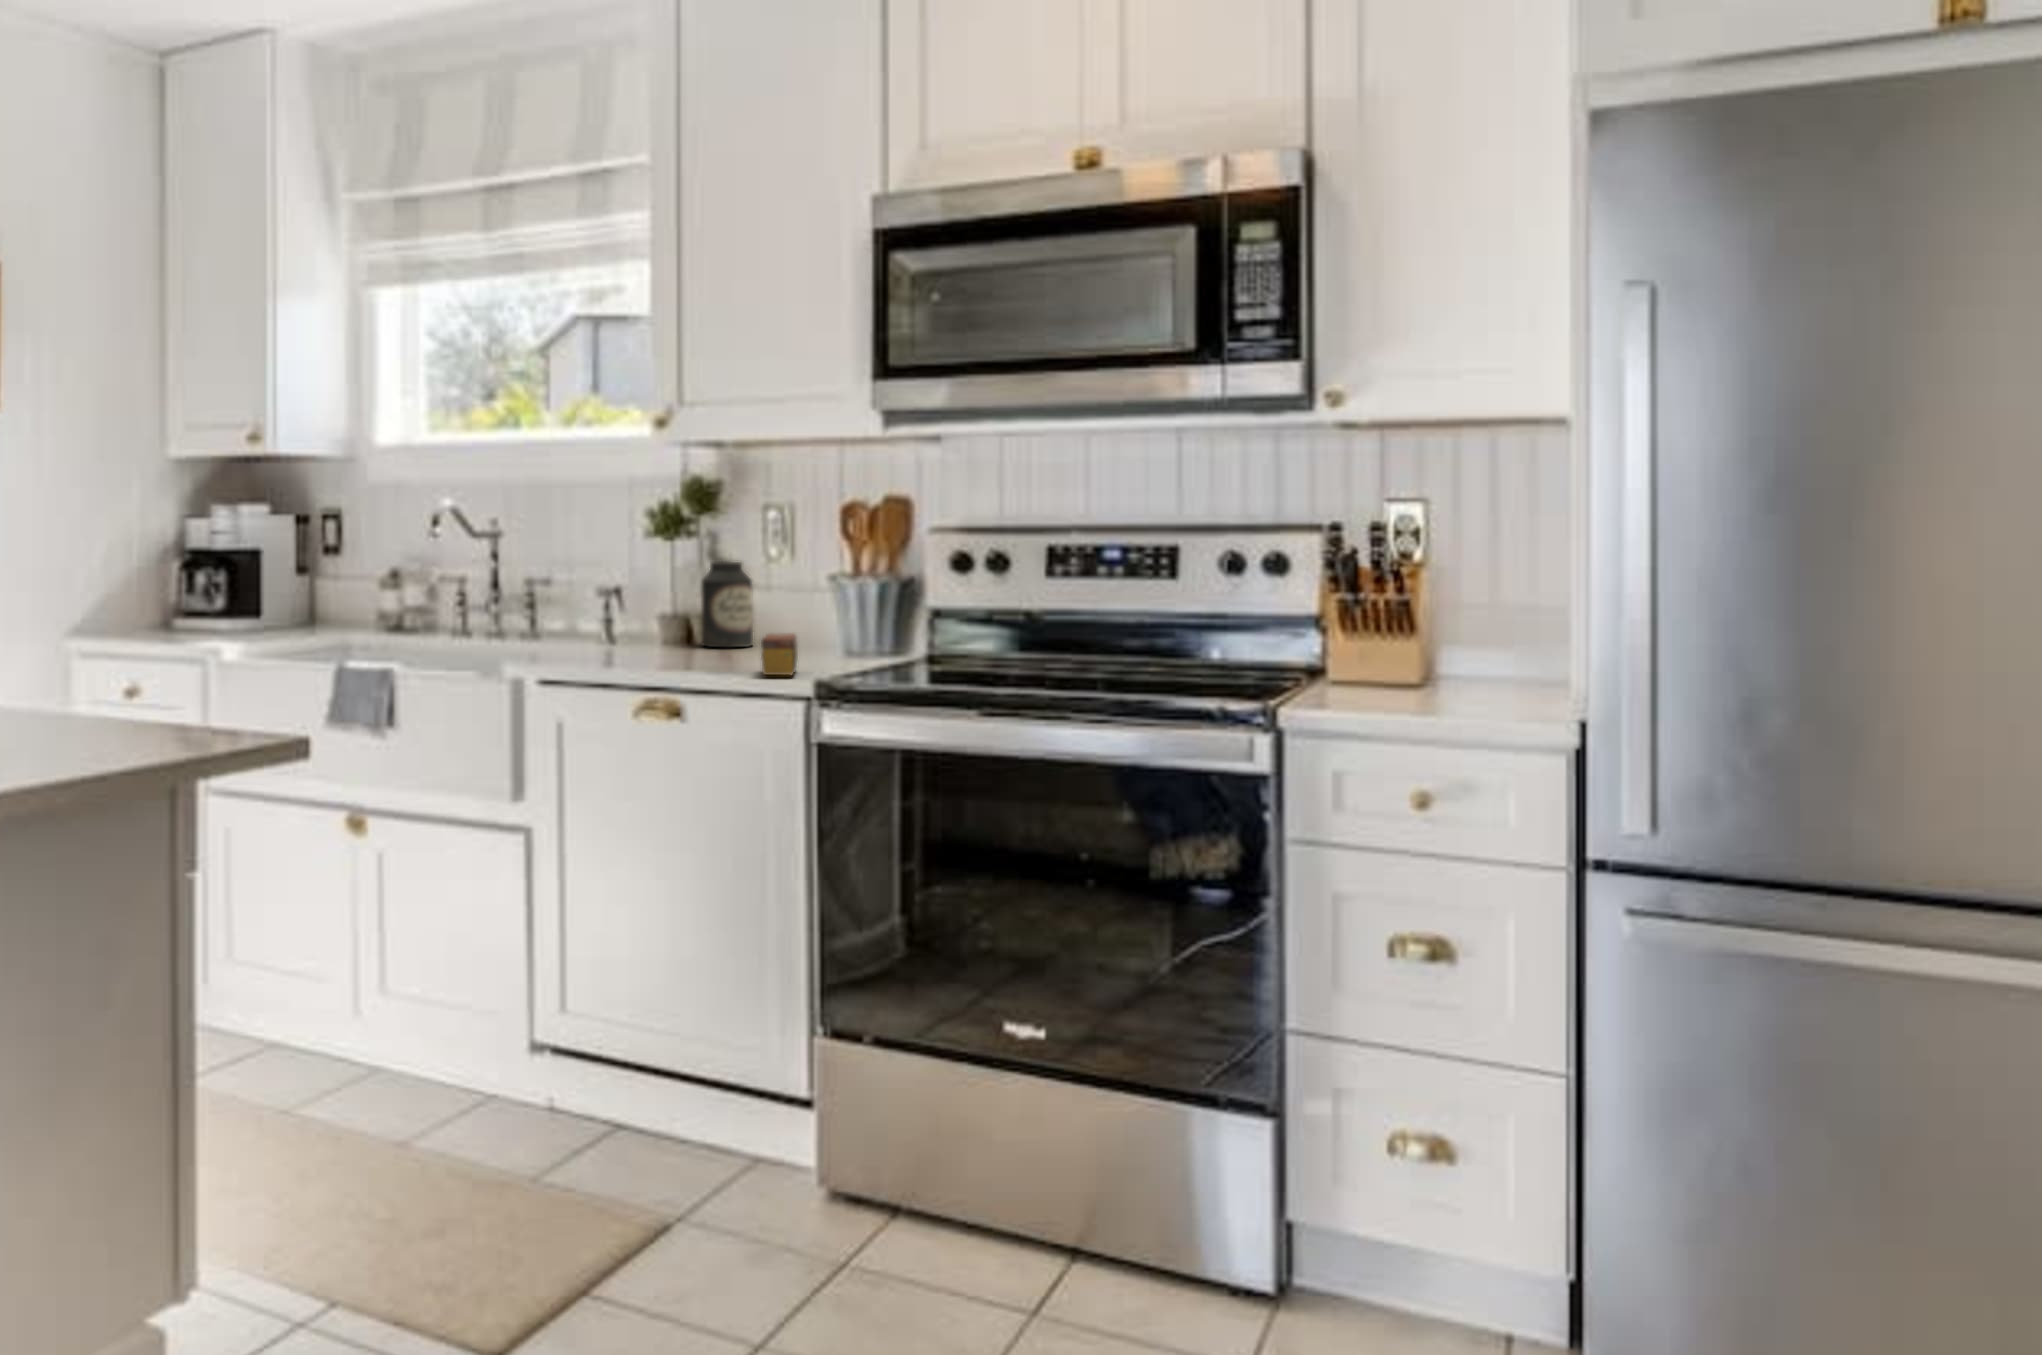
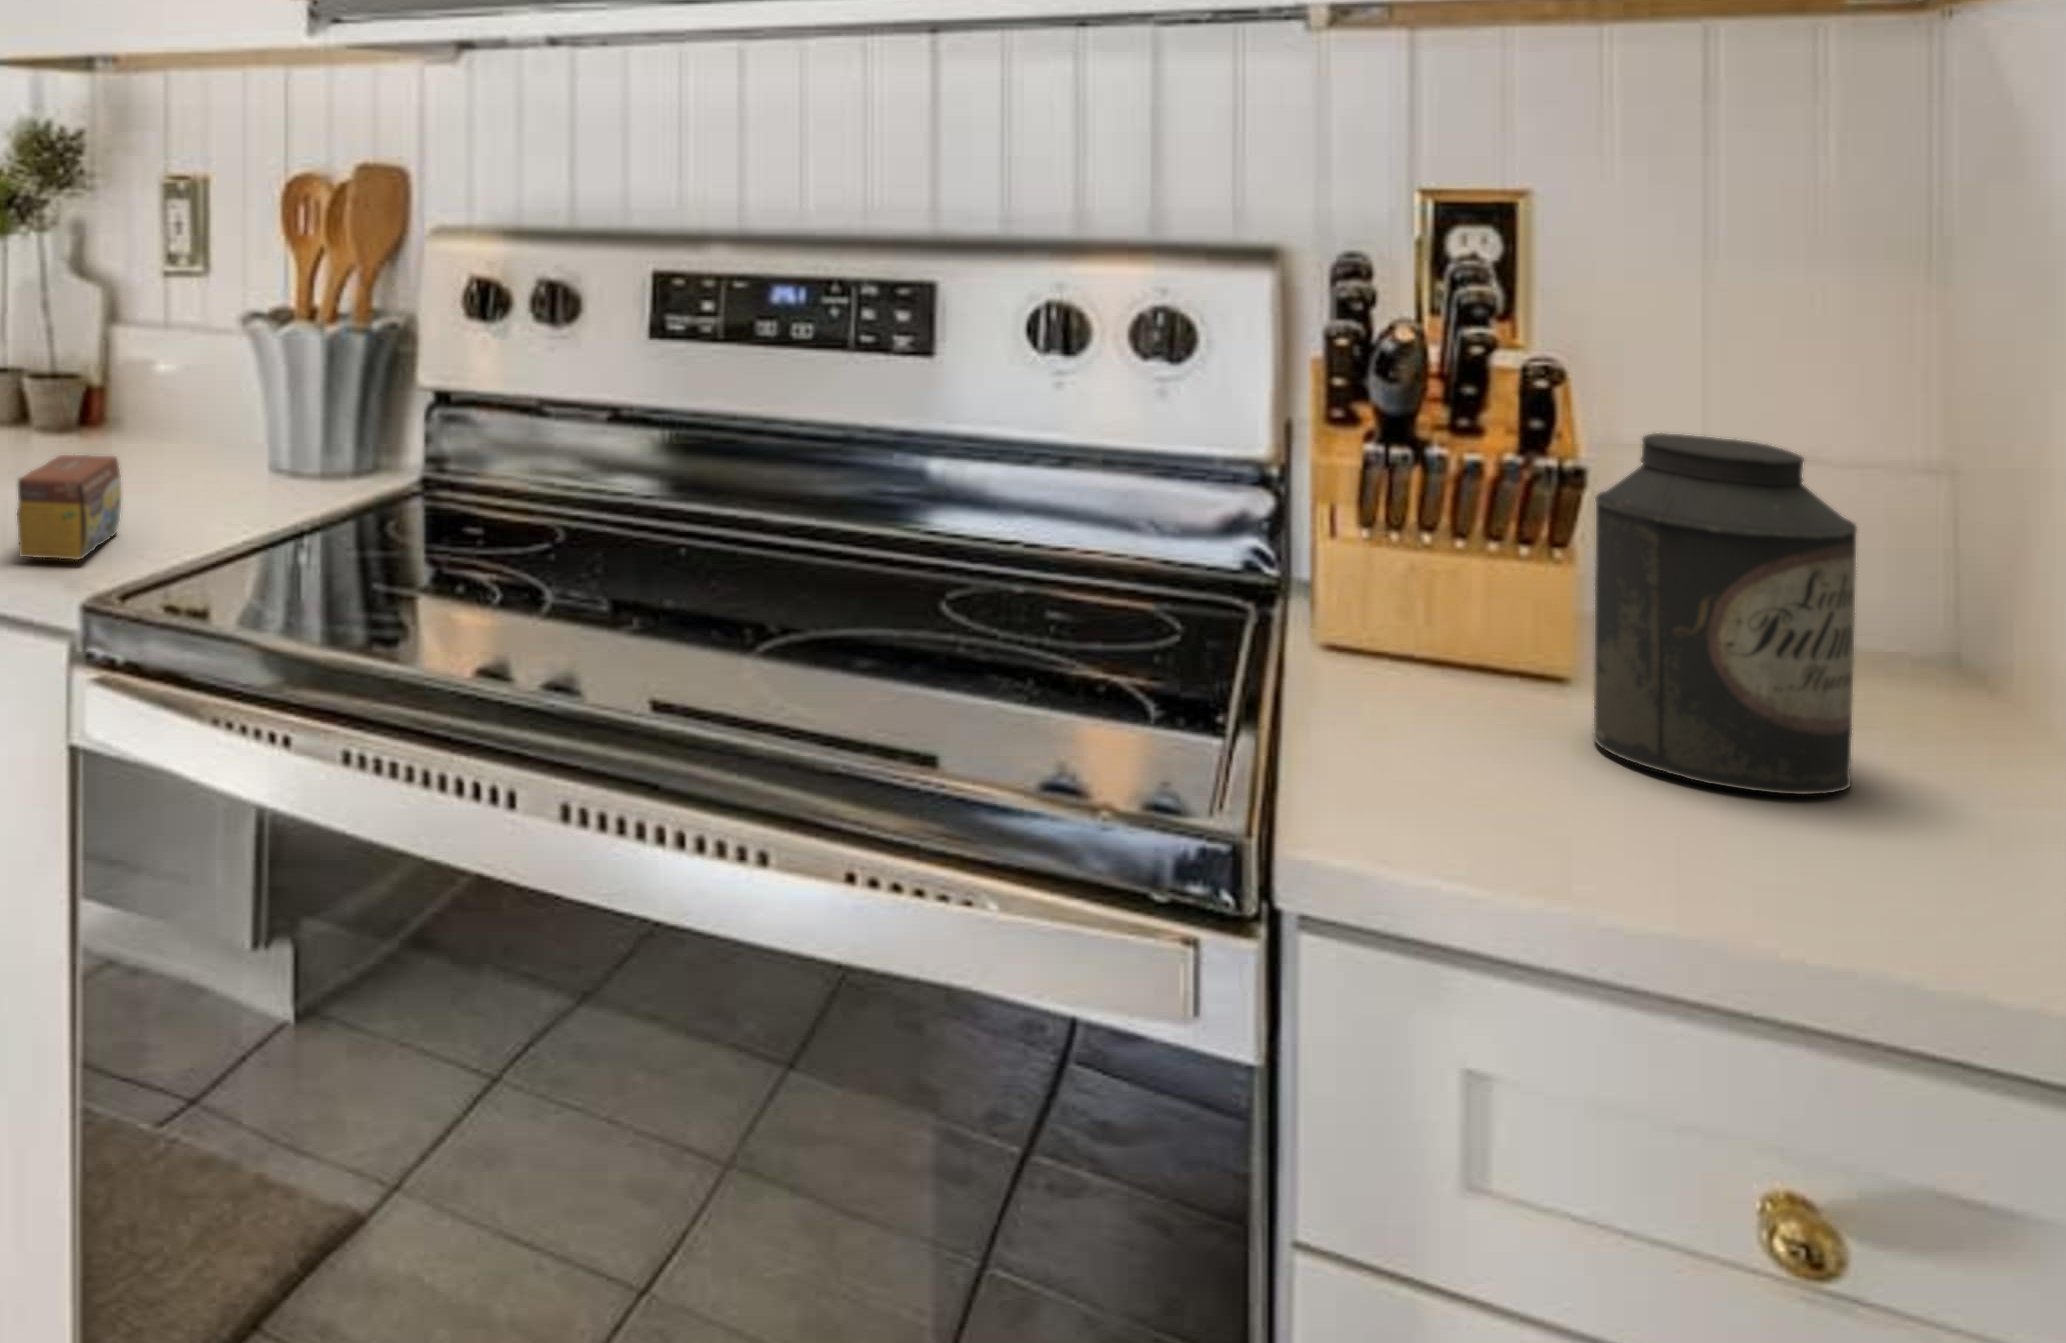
canister: present [701,561,753,647] -> present [1593,433,1857,794]

